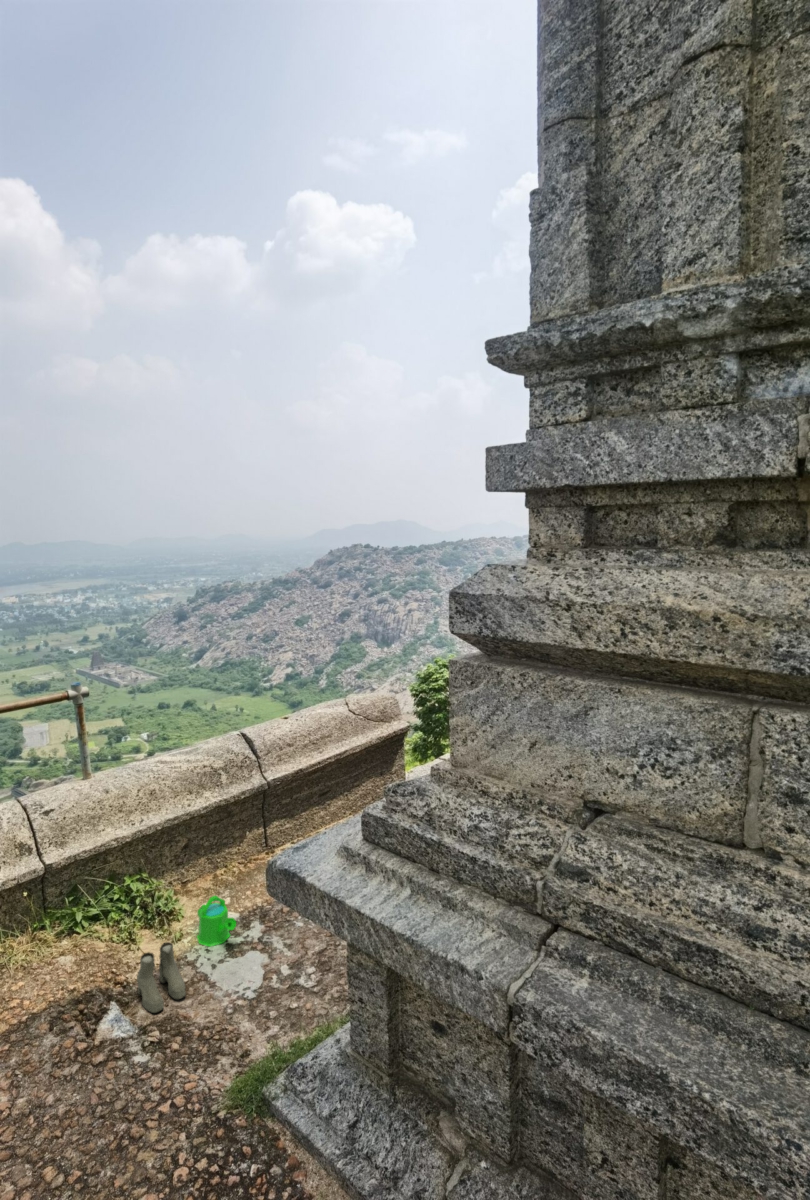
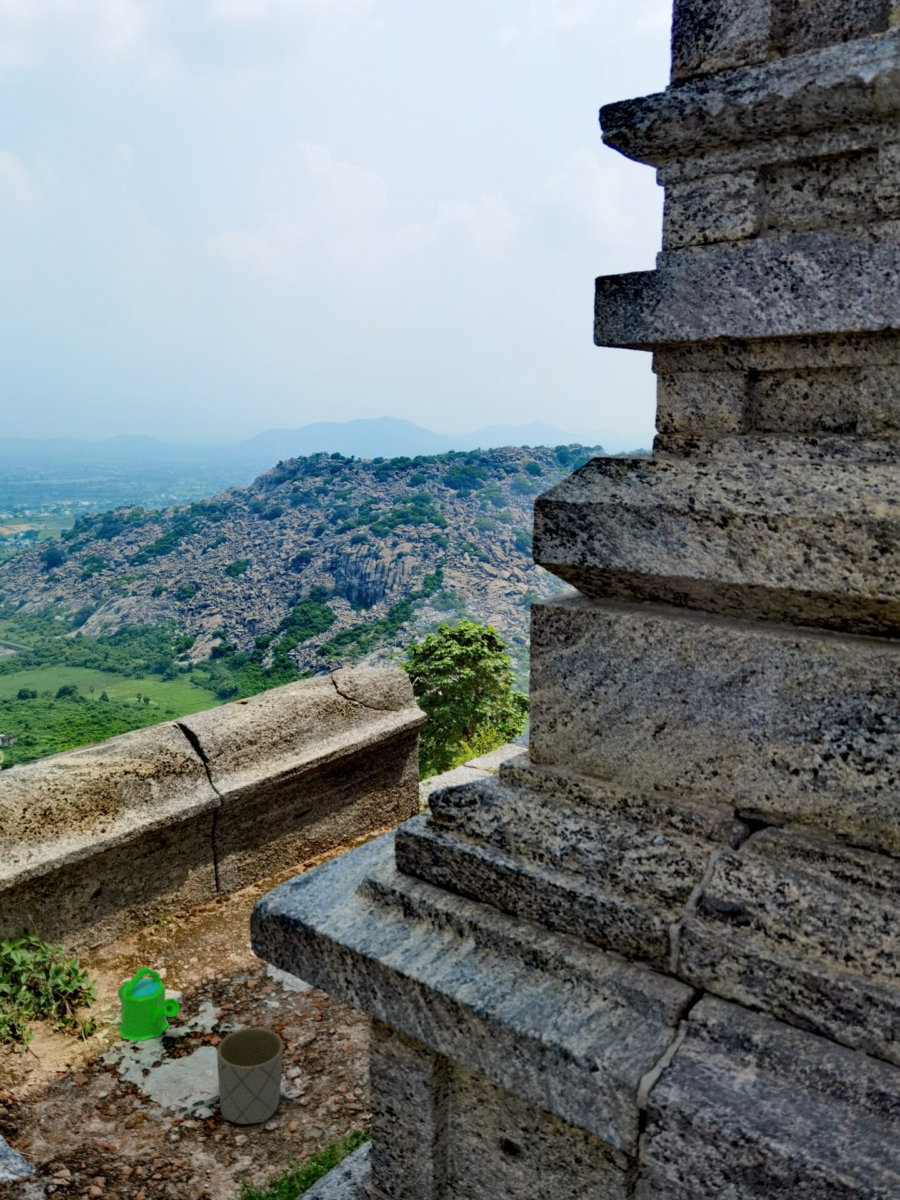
planter: none [258,940,302,1007] -> present [217,1028,283,1124]
boots: present [137,942,186,1013] -> none [34,1036,109,1138]

